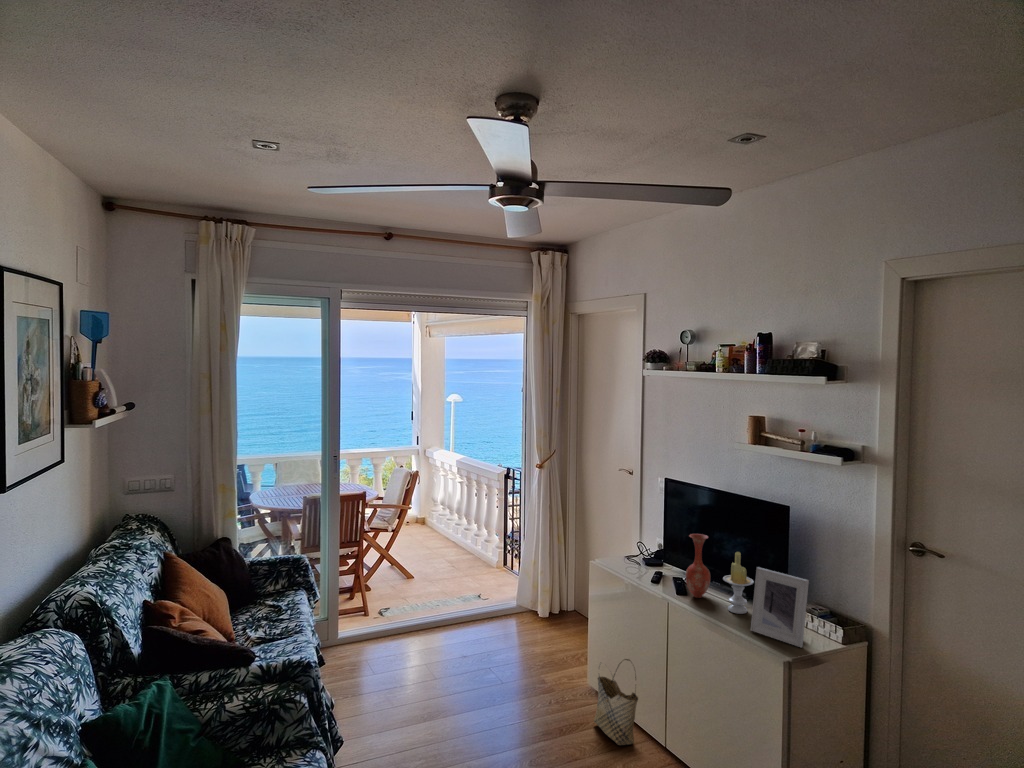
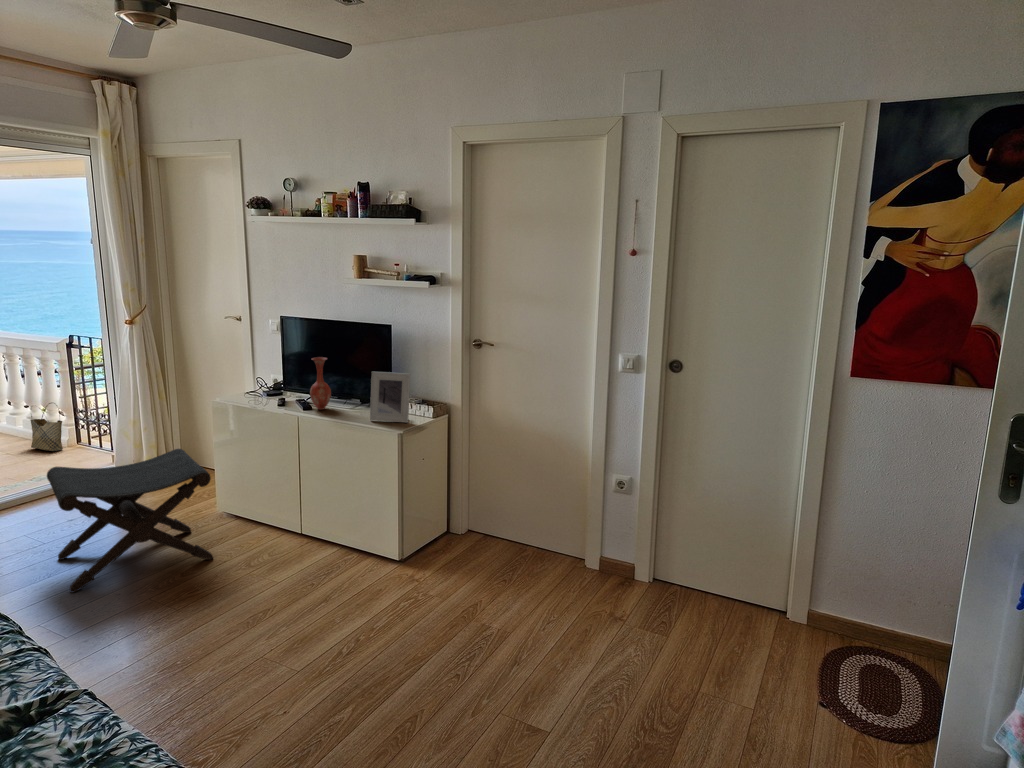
candle: present [723,552,754,614] -> none [343,365,367,413]
footstool: none [420,608,564,751] -> present [47,449,213,593]
woven basket: present [594,659,638,745] -> present [30,403,63,451]

